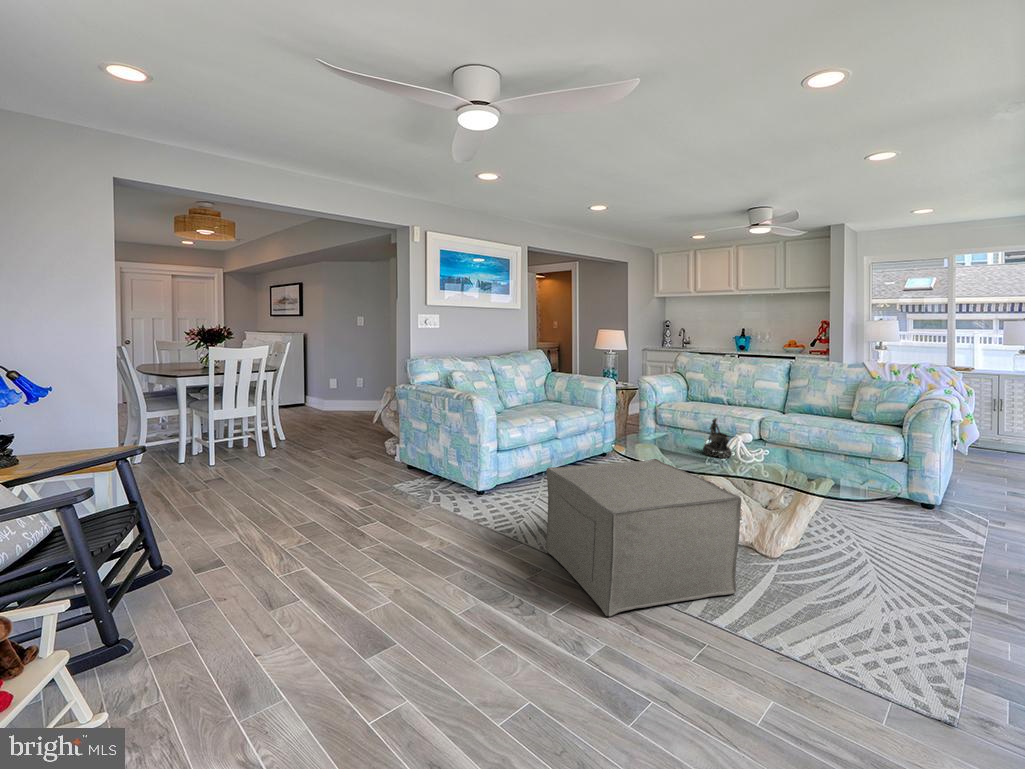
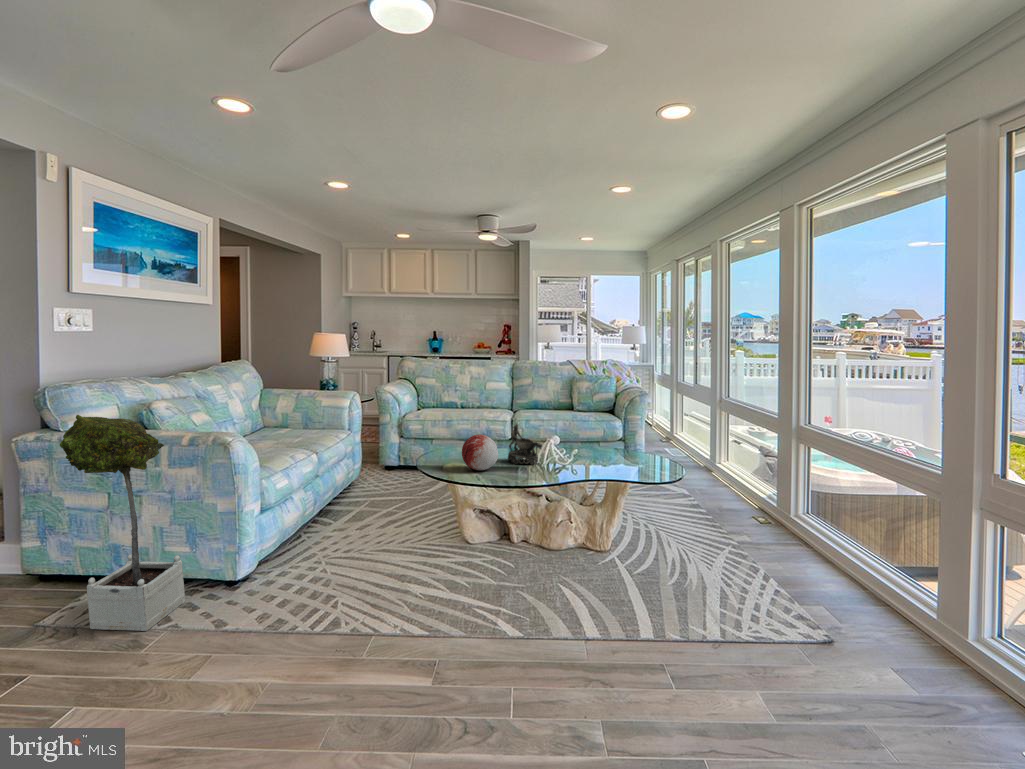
potted tree: none [394,374,448,505] -> present [60,415,185,631]
decorative orb: none [648,421,682,453] -> present [462,435,498,470]
ottoman: present [546,459,741,616] -> none [407,479,628,690]

